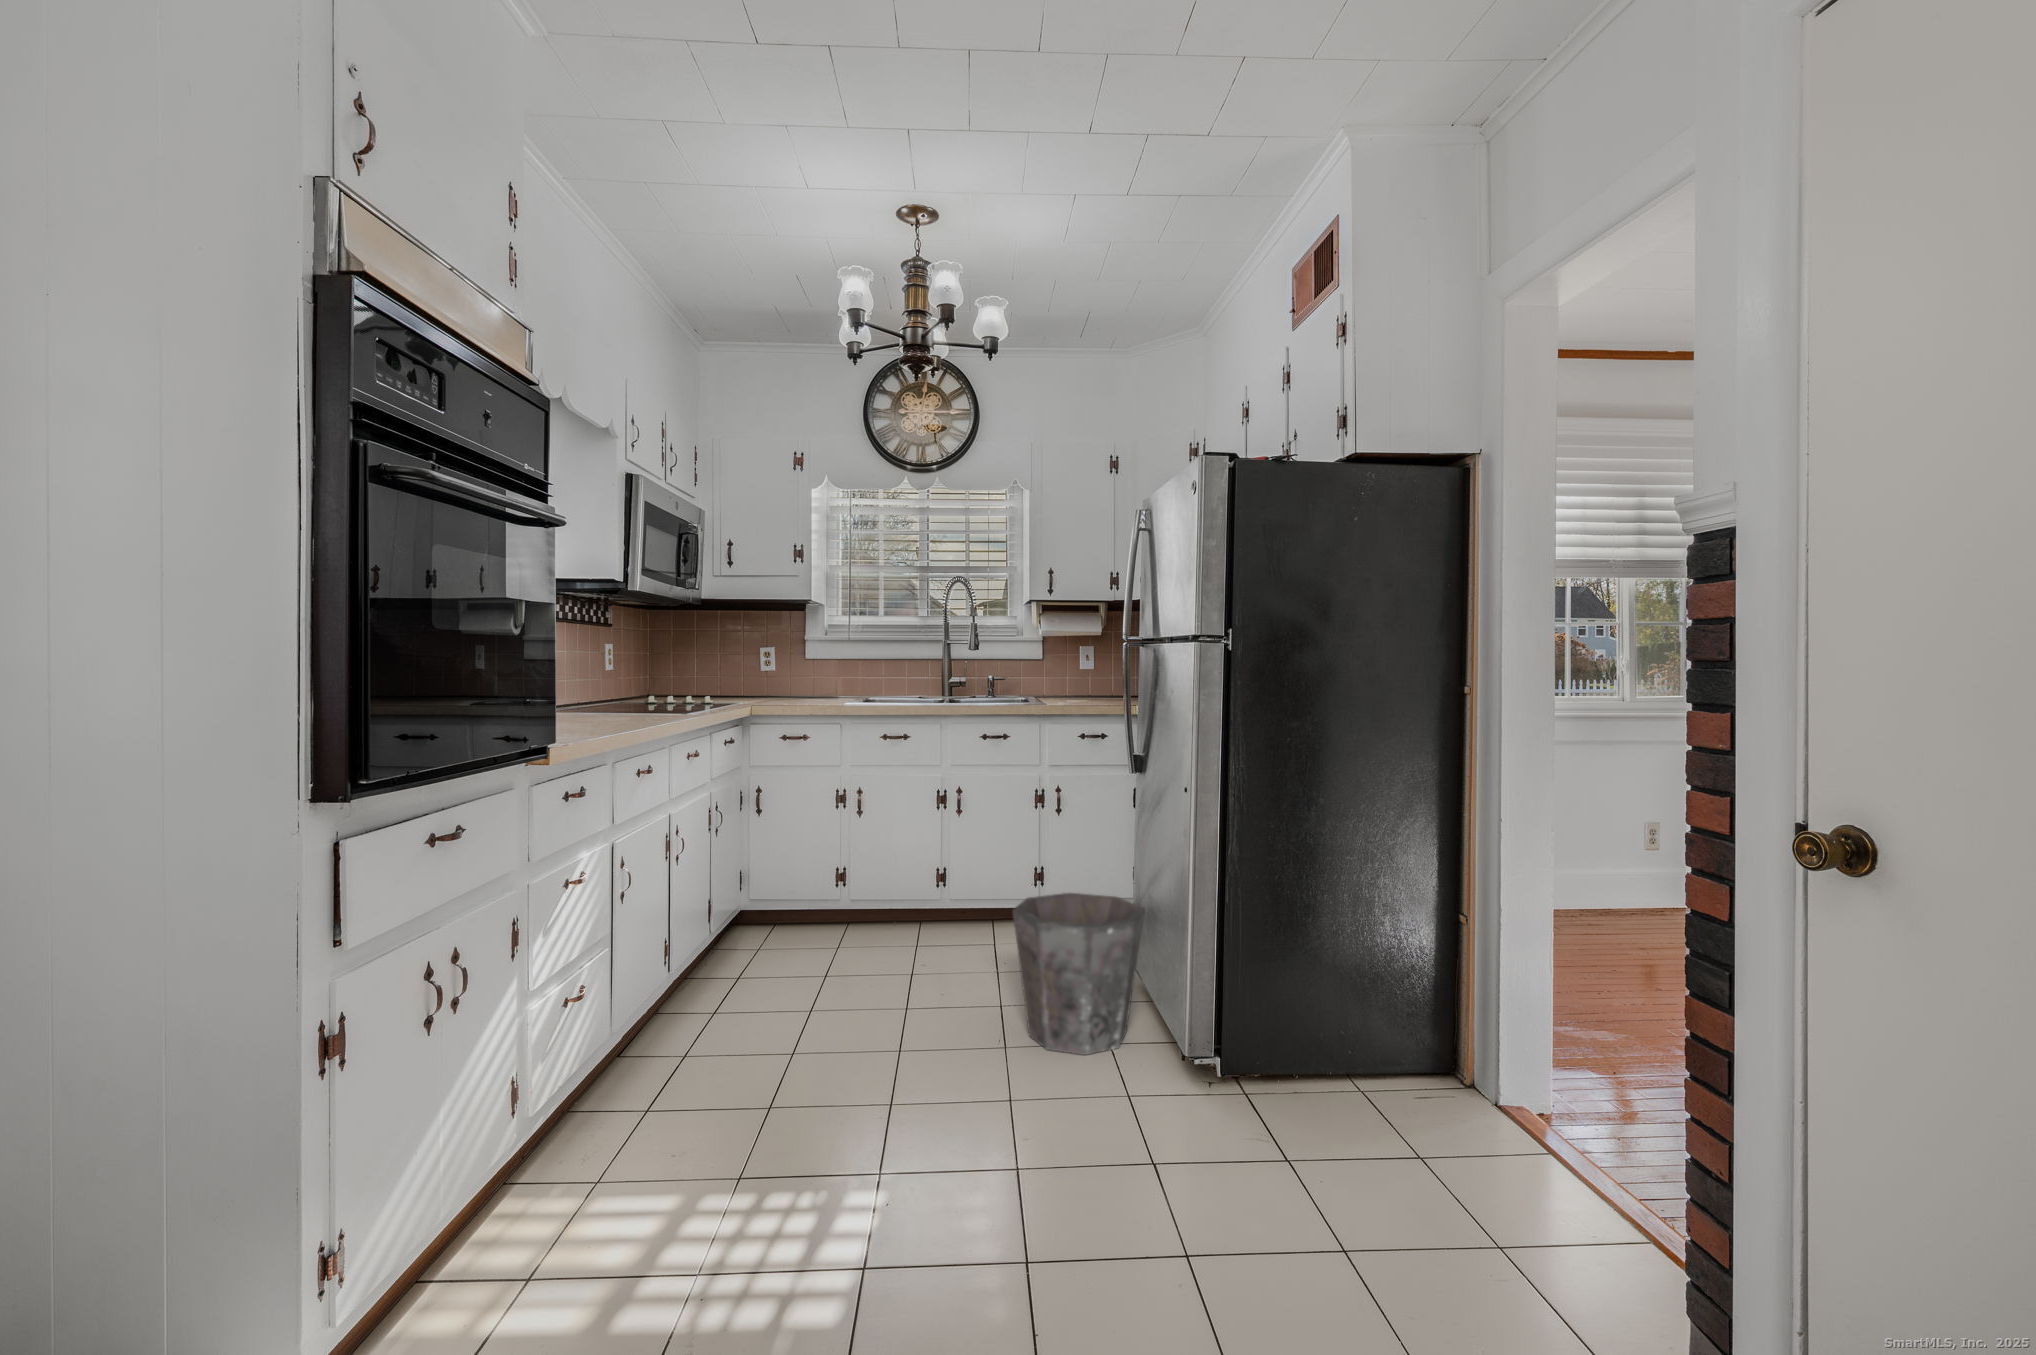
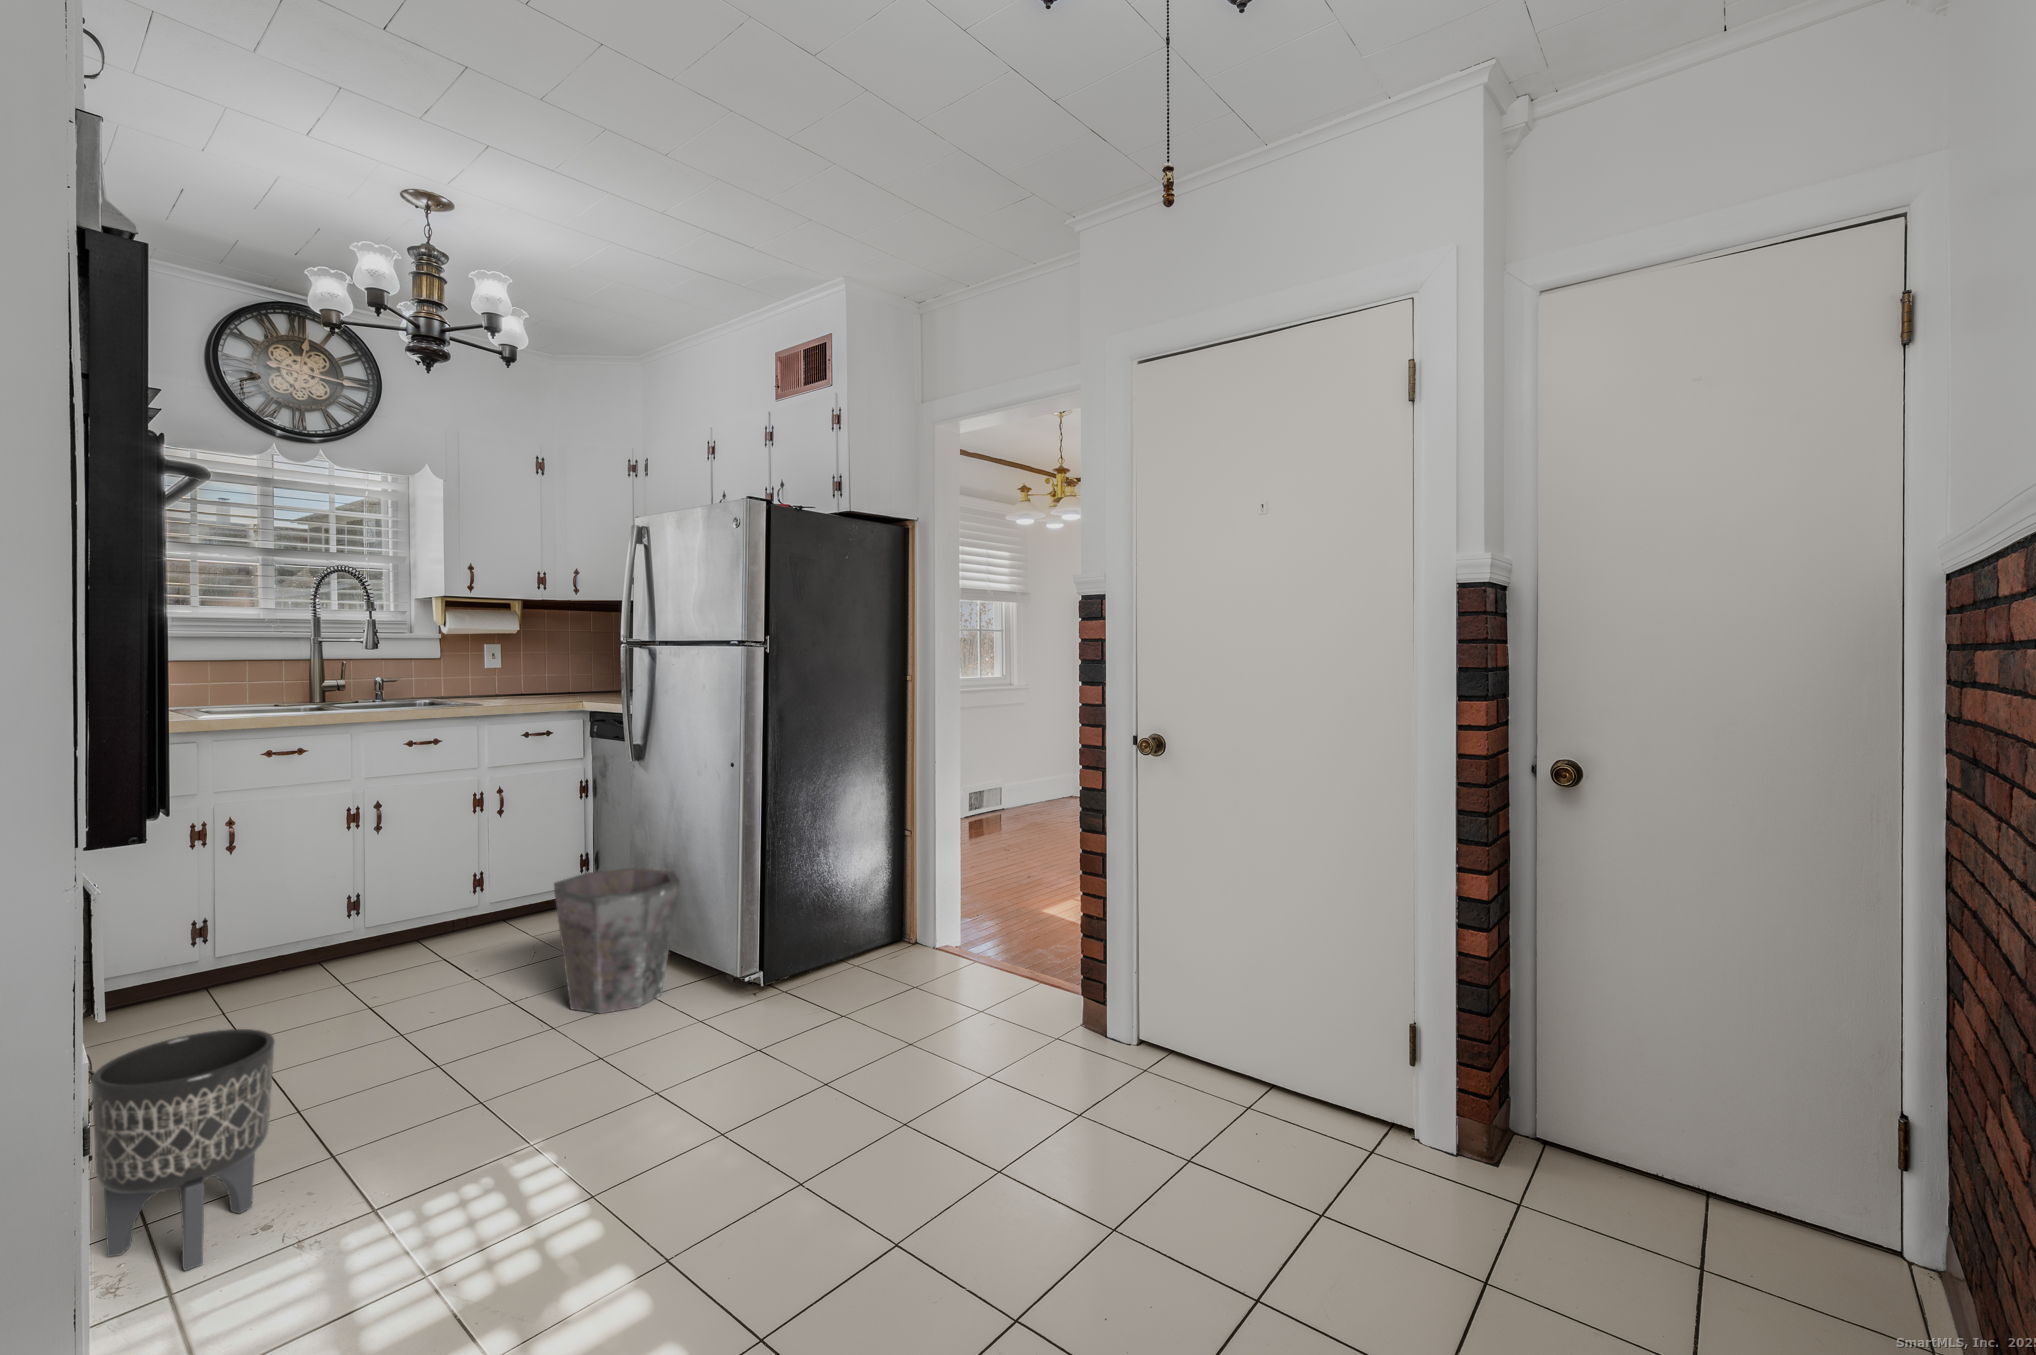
planter: none [575,975,692,1170] -> present [91,1029,275,1271]

